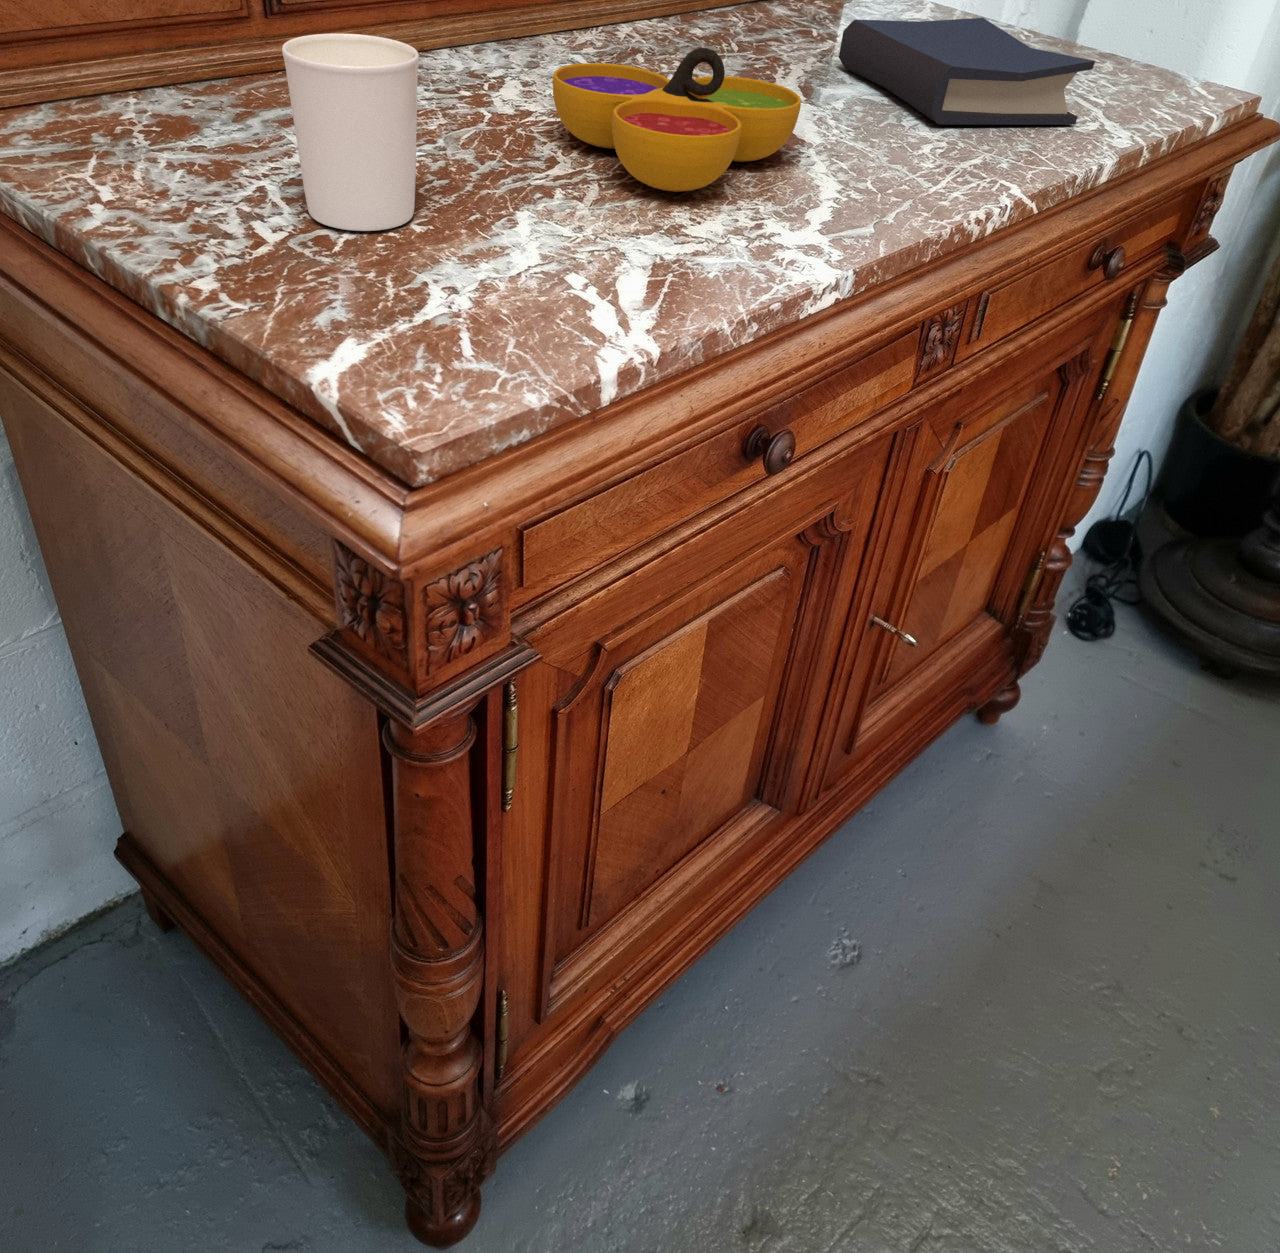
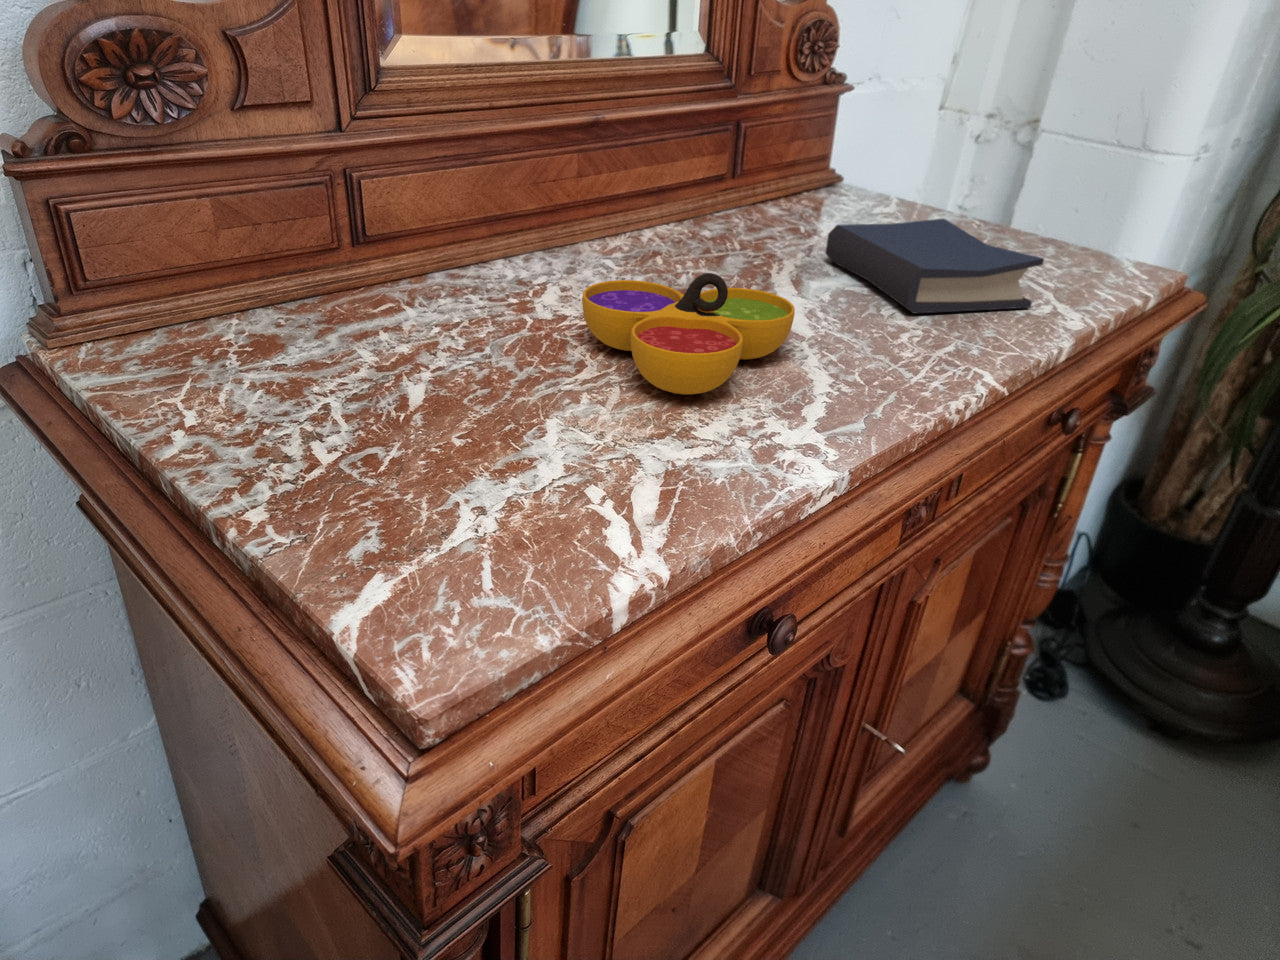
candle holder: present [282,34,419,231] -> none [339,284,458,449]

